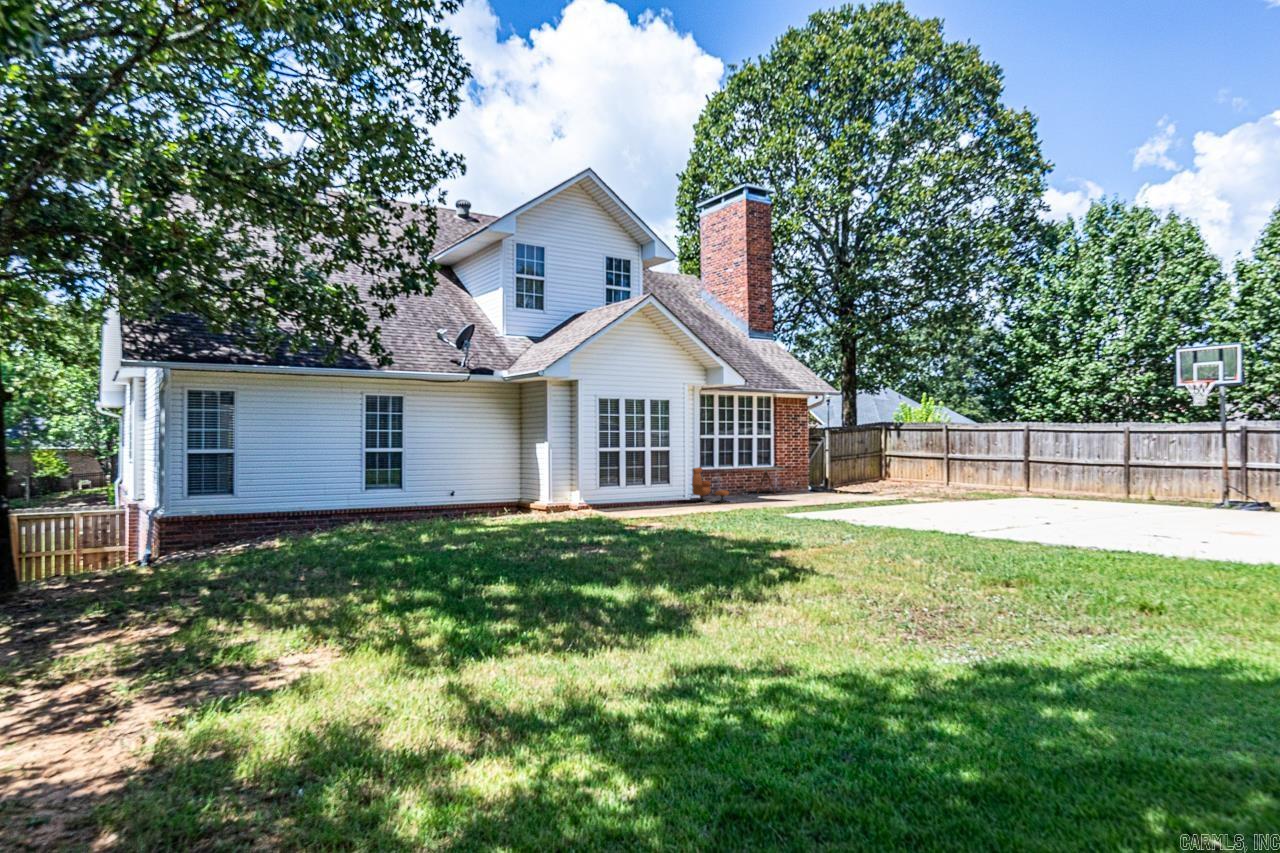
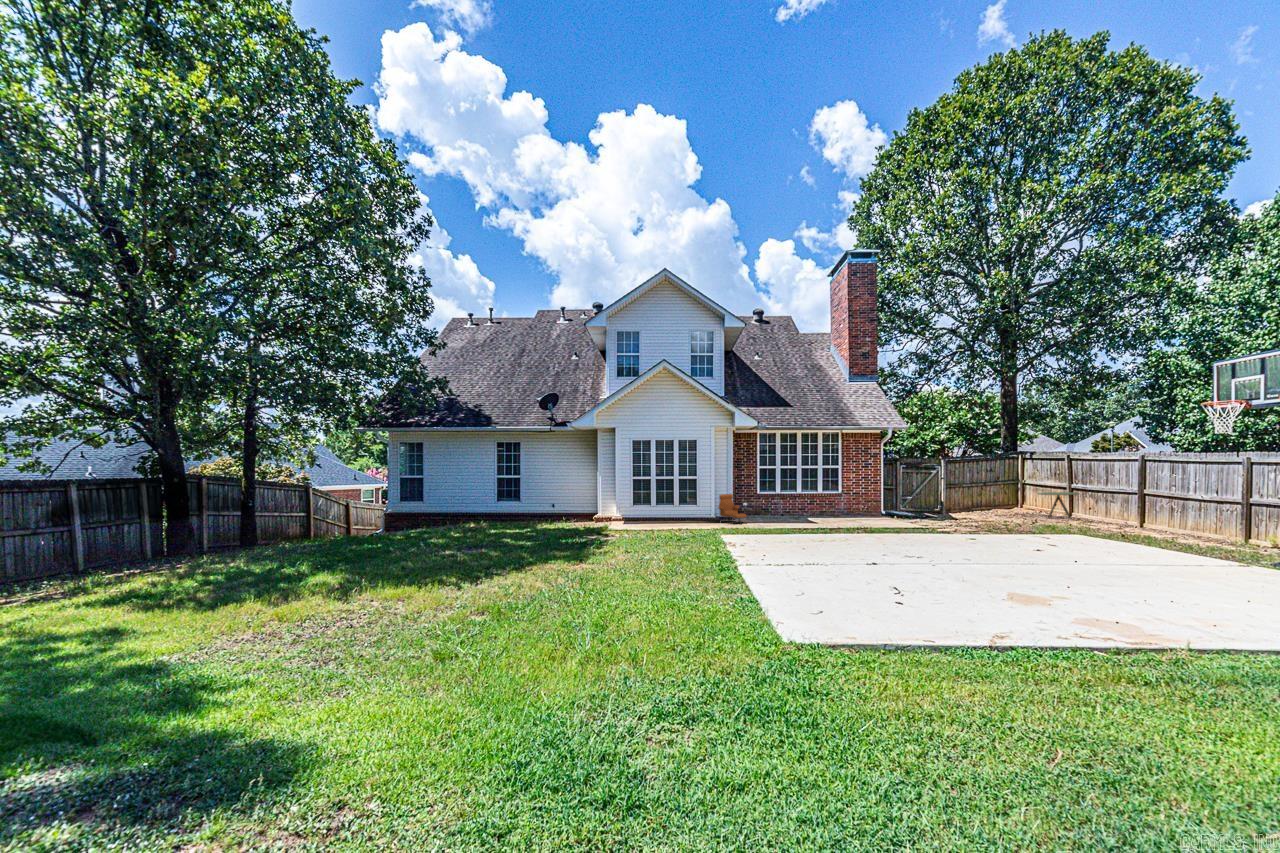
round table: present [749,467,783,493] -> present [1038,492,1078,517]

